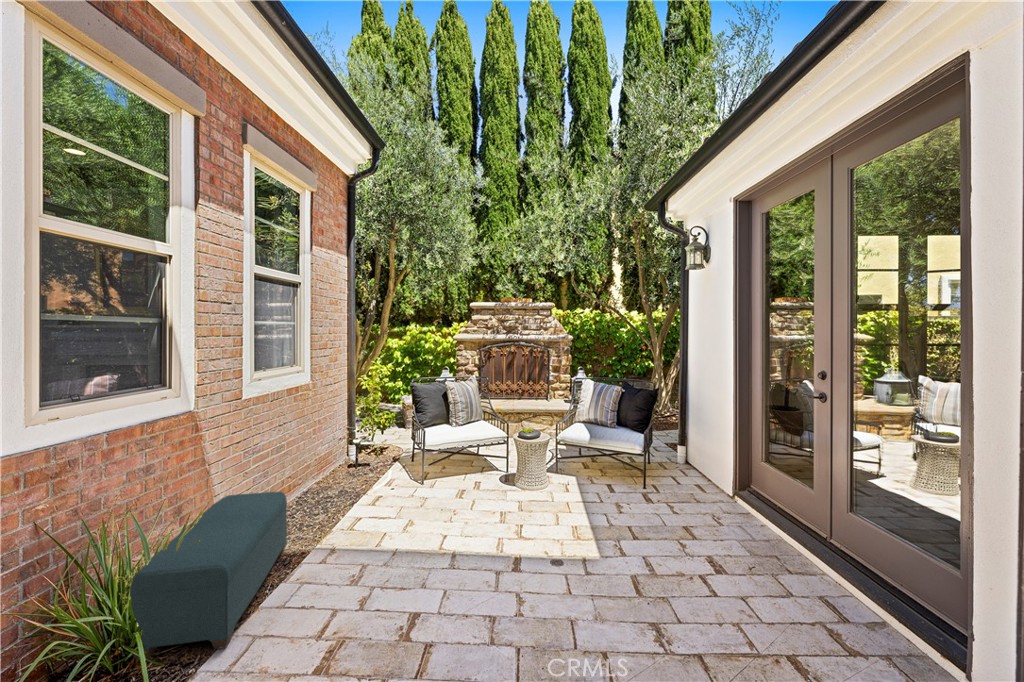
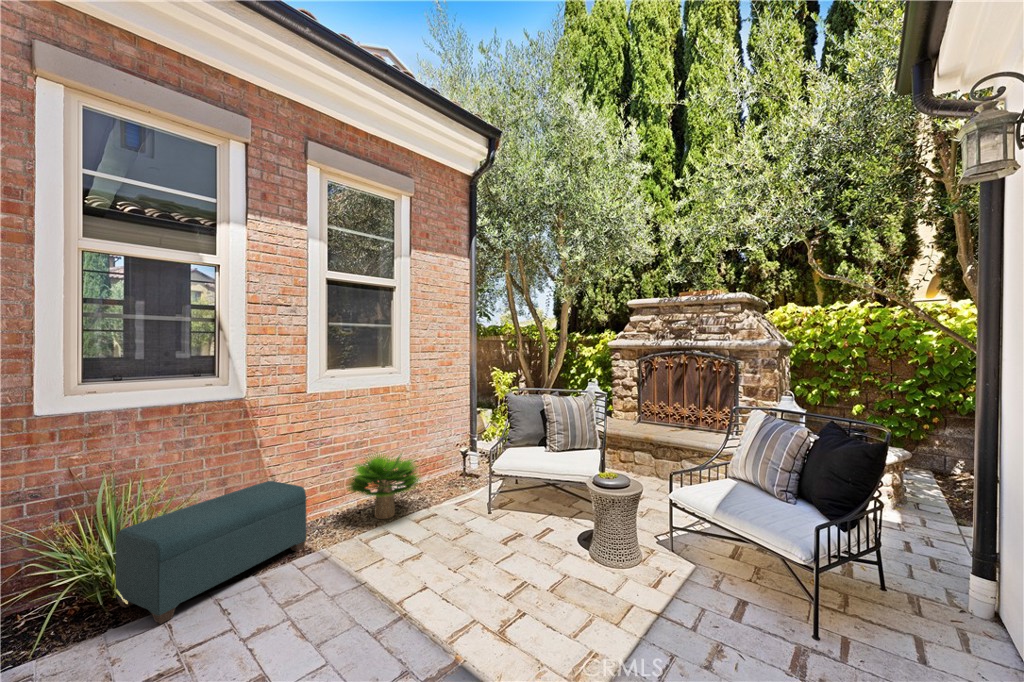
potted plant: none [287,442,367,511] -> present [348,454,420,519]

